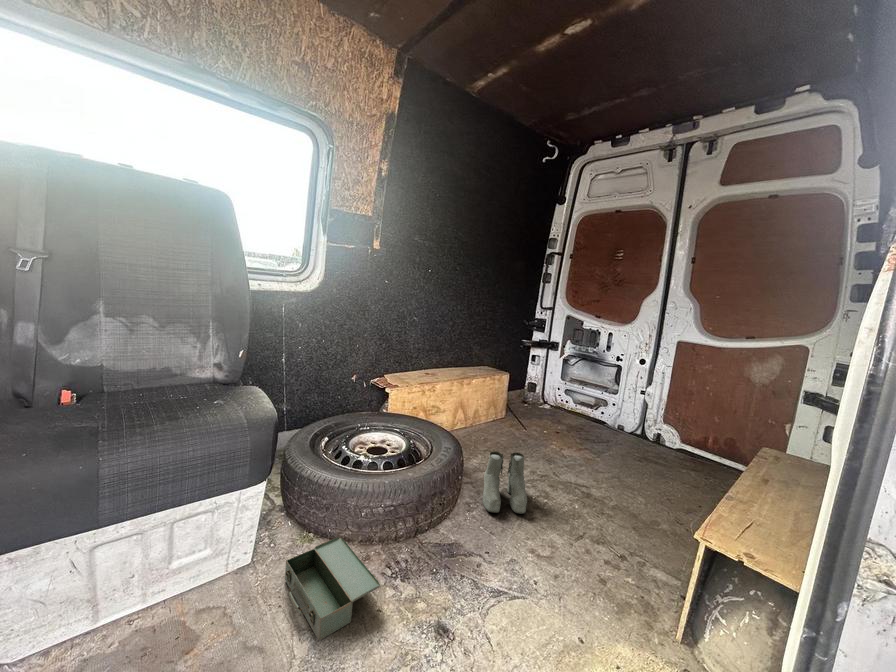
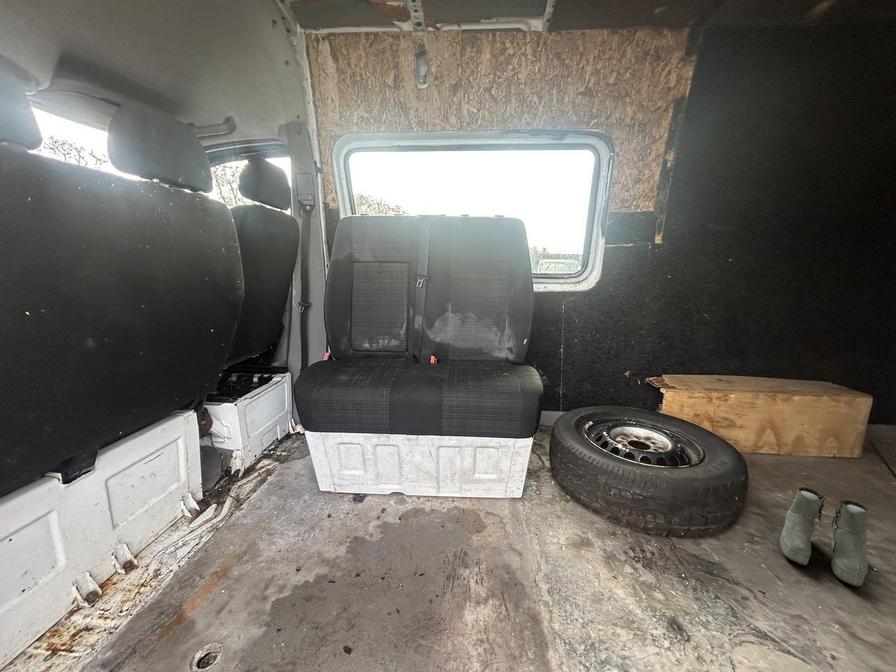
toolbox: present [285,537,380,641] -> none [543,504,619,578]

